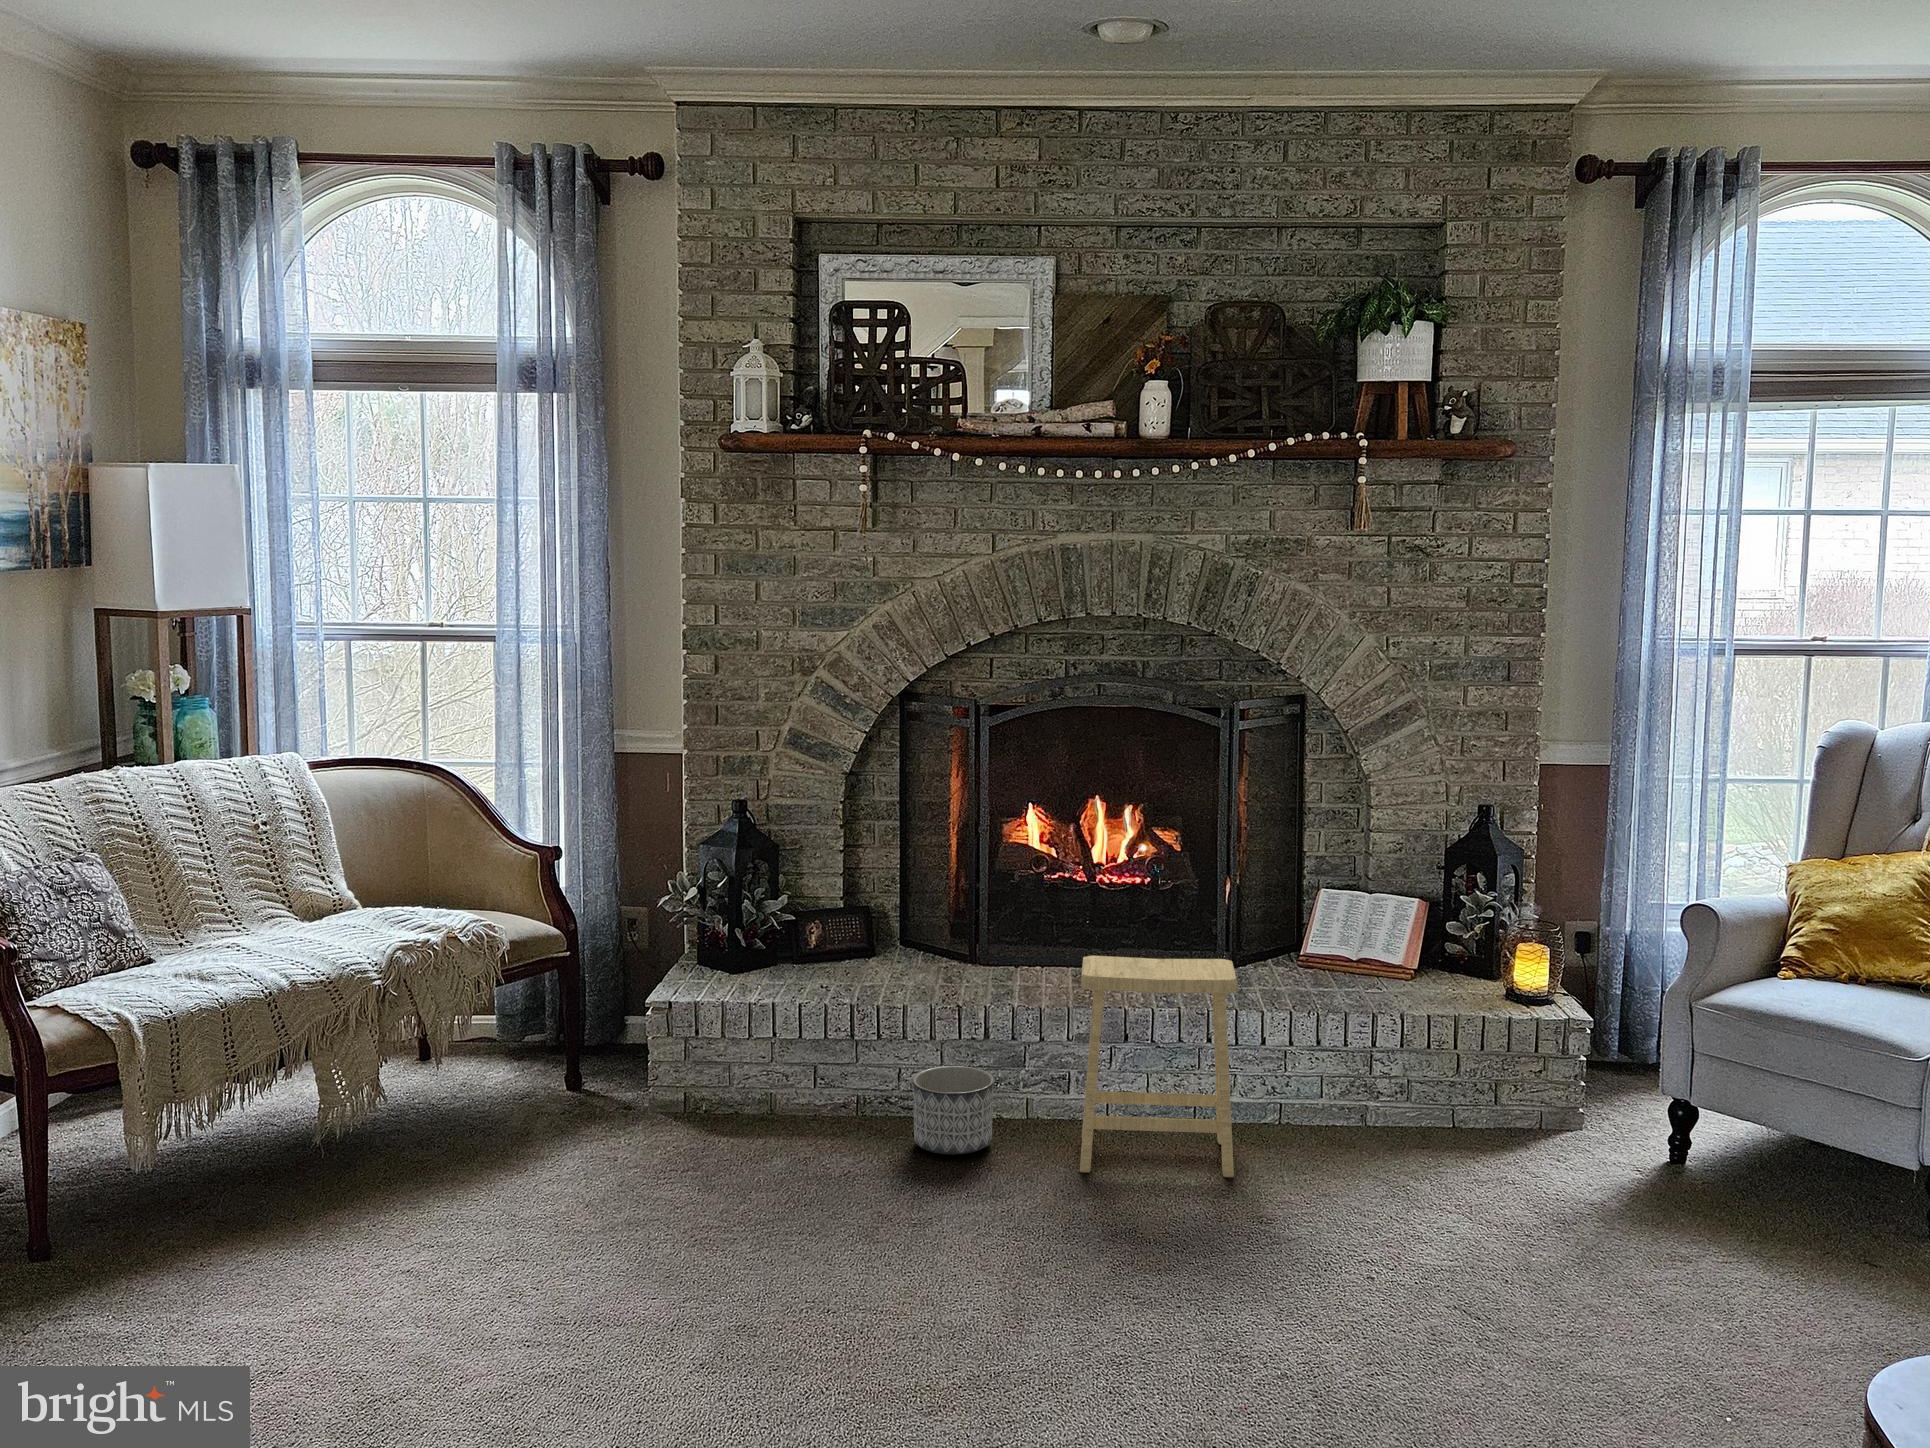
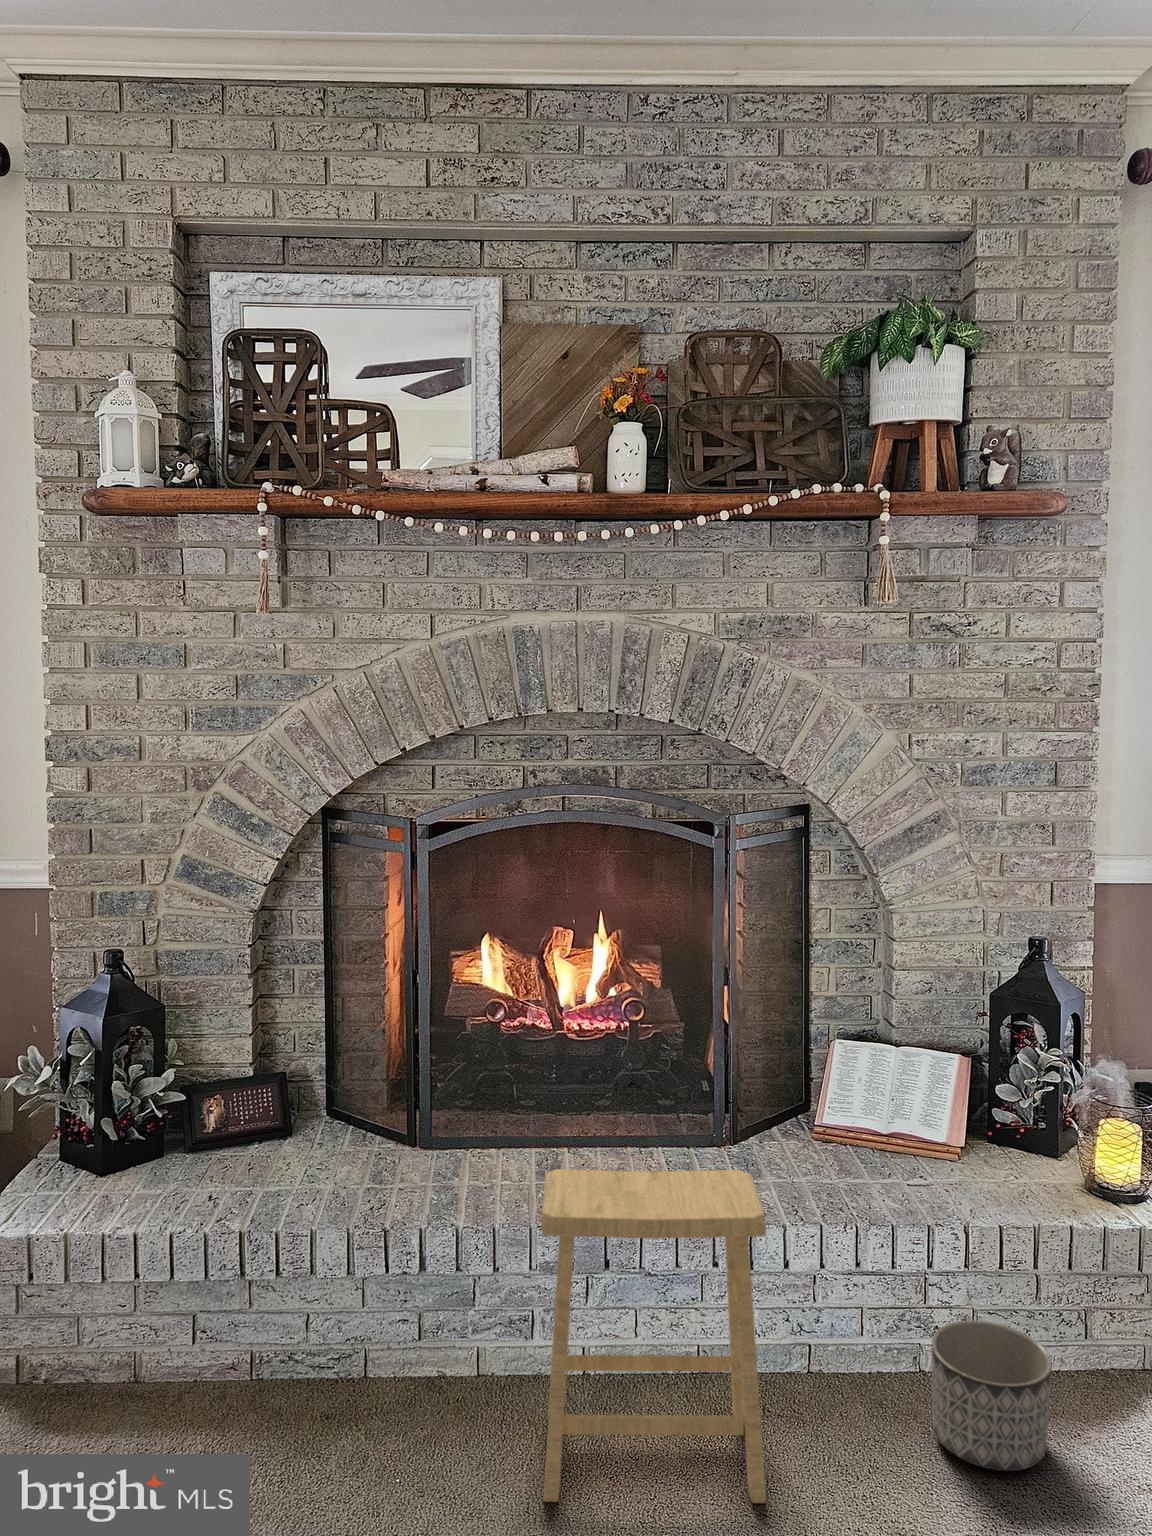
planter: present [913,1066,994,1154] -> present [932,1320,1052,1471]

